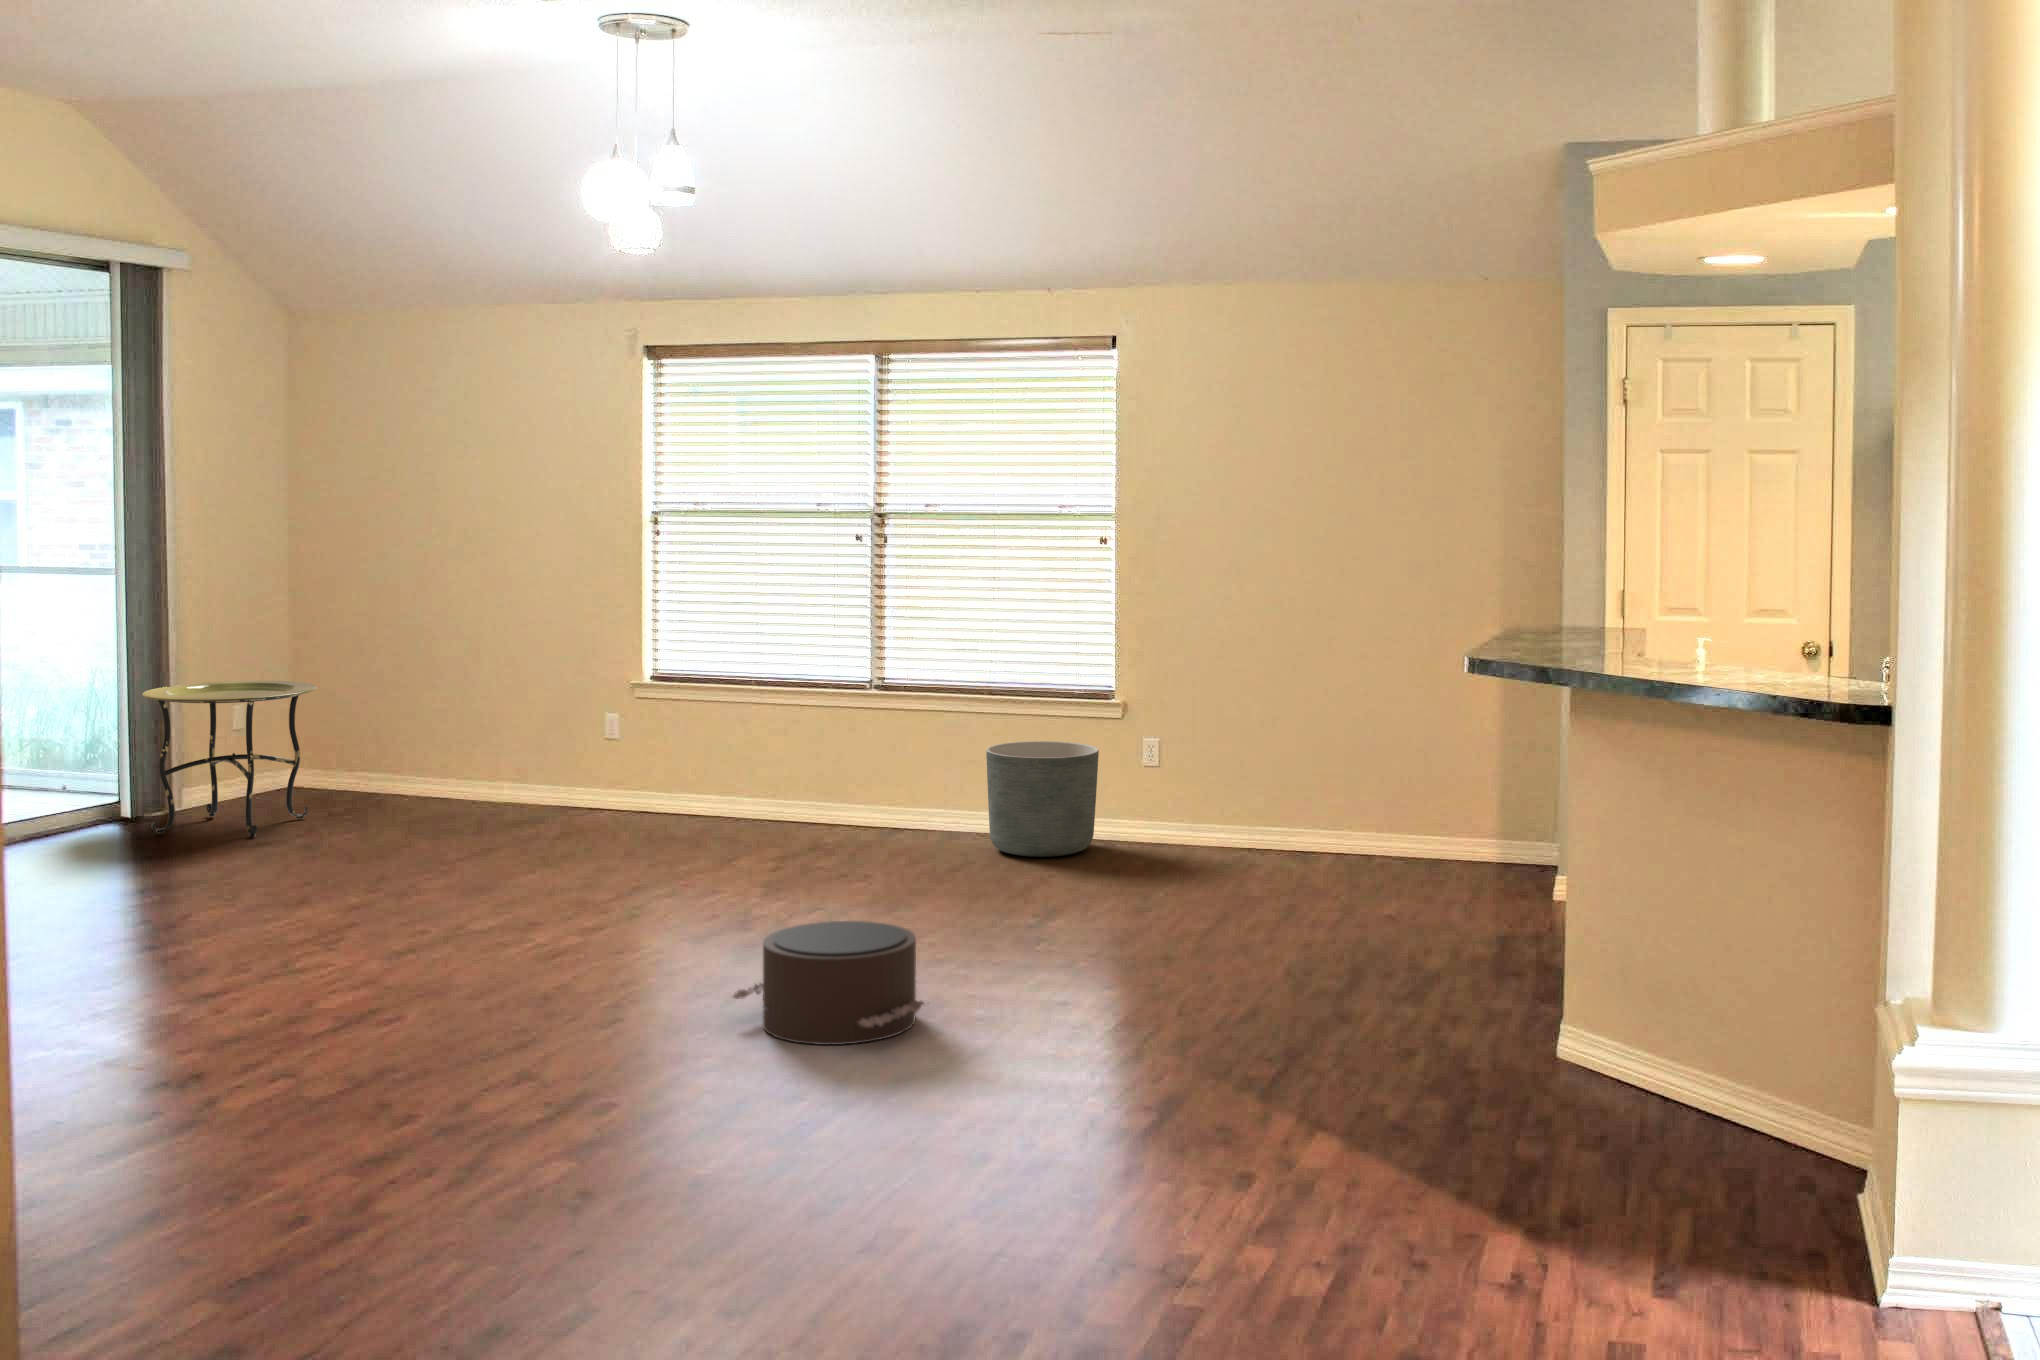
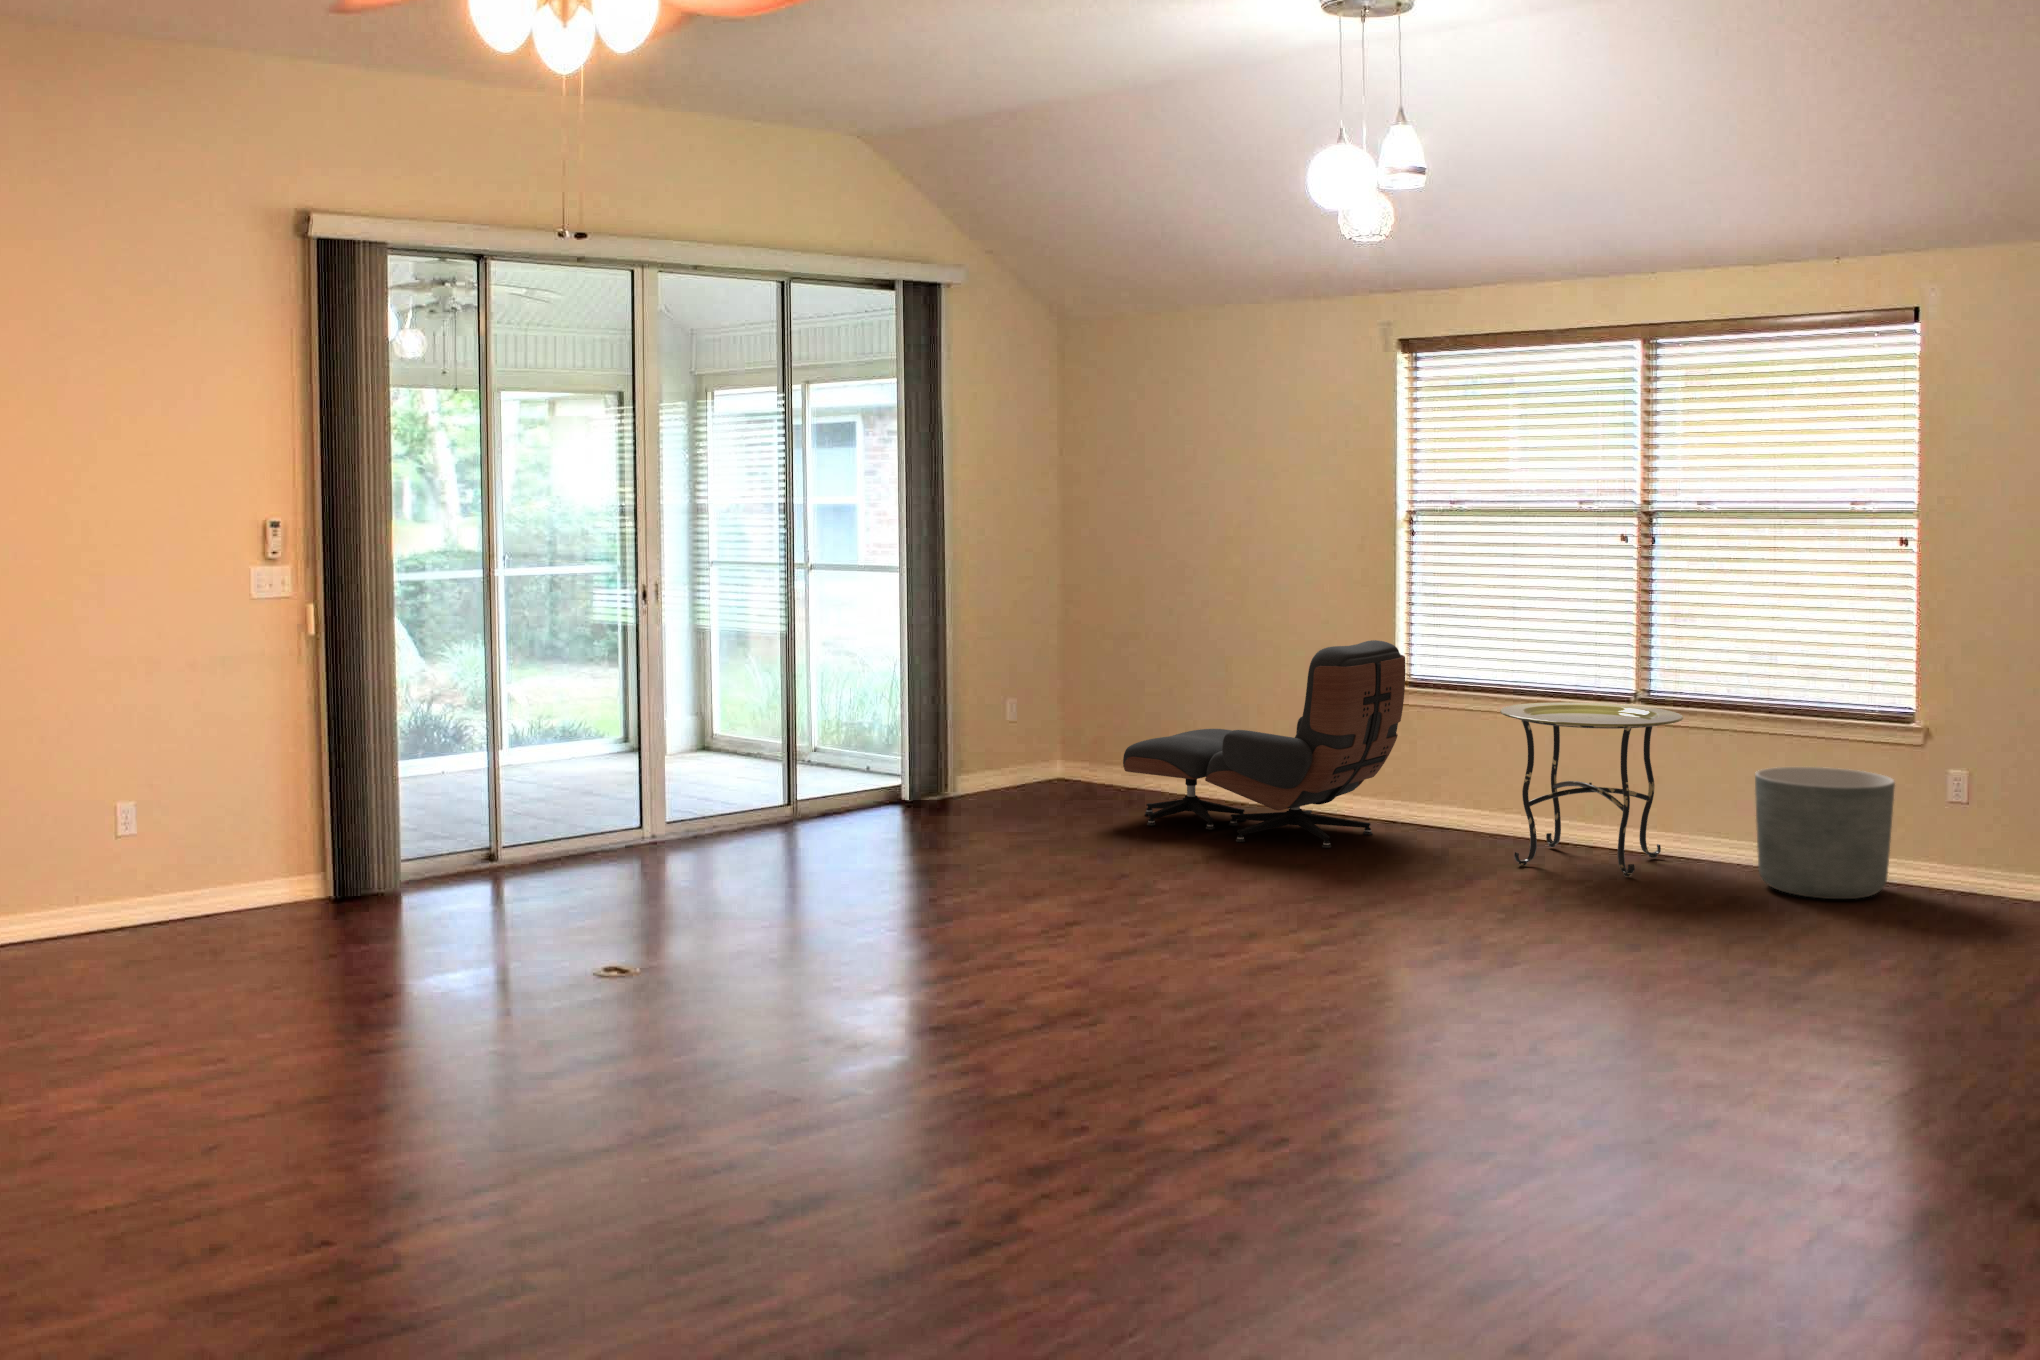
lounge chair: none [351,641,656,856] -> present [1123,640,1406,848]
side table: present [142,681,317,837] -> present [1500,702,1683,877]
pouf: present [732,921,924,1045] -> none [1403,940,1614,1074]

